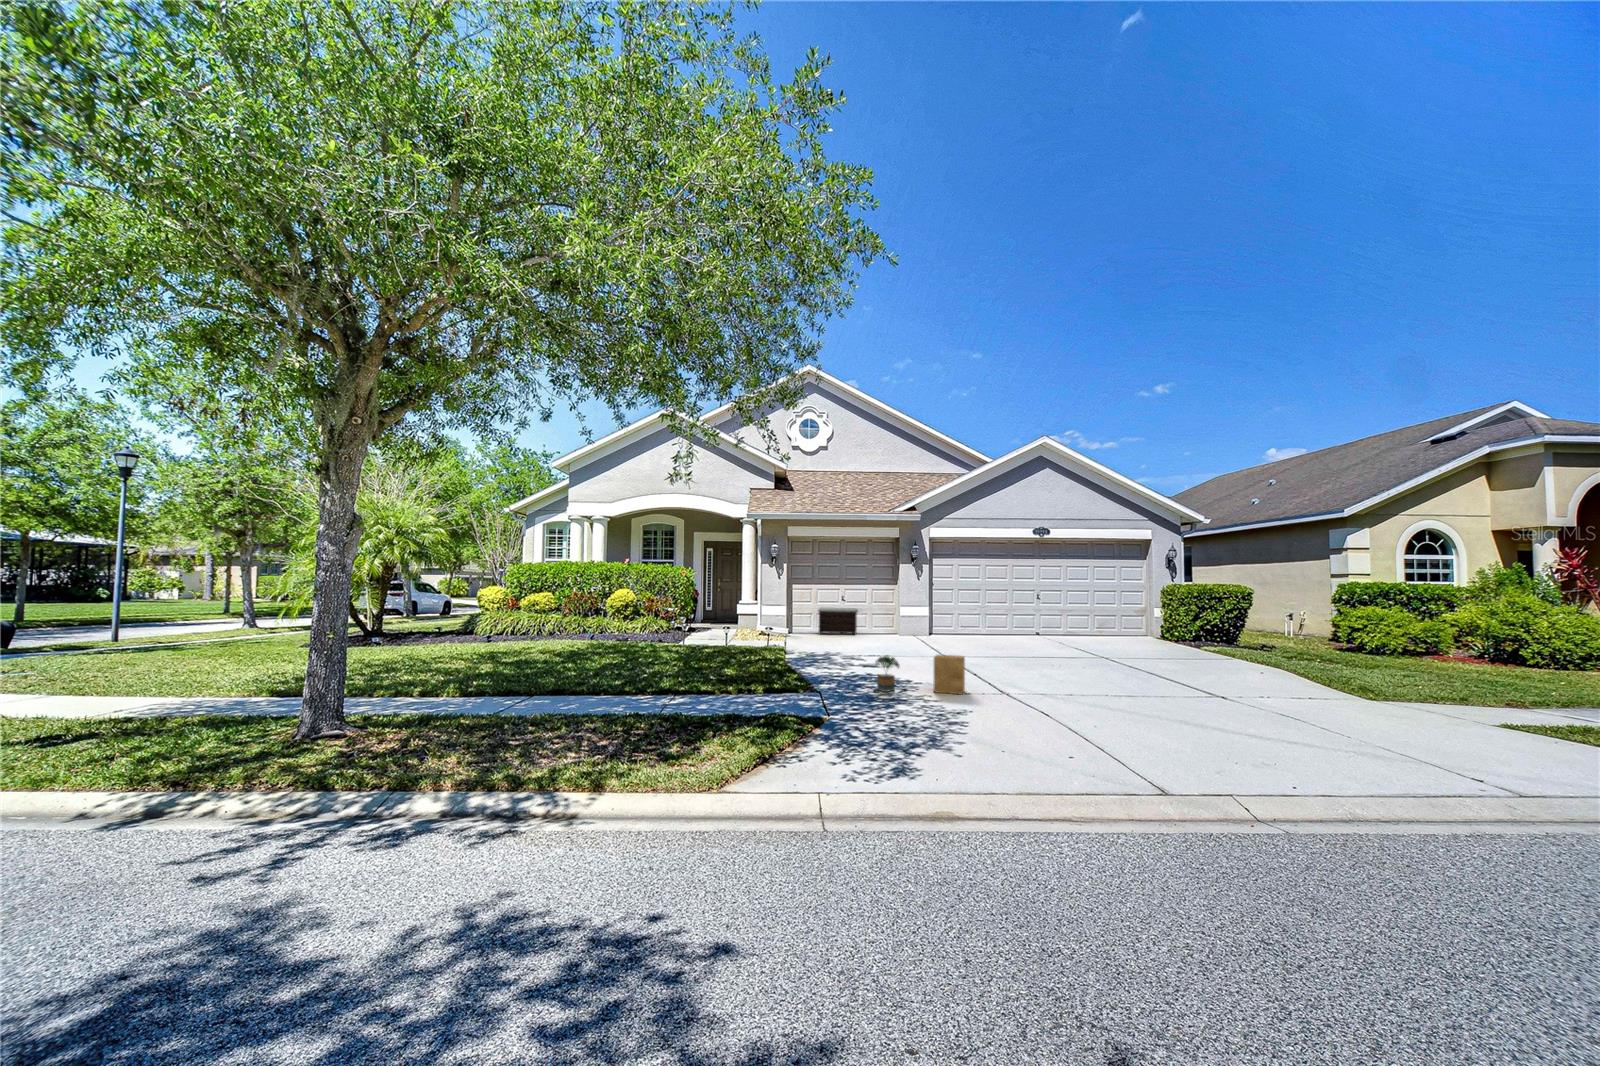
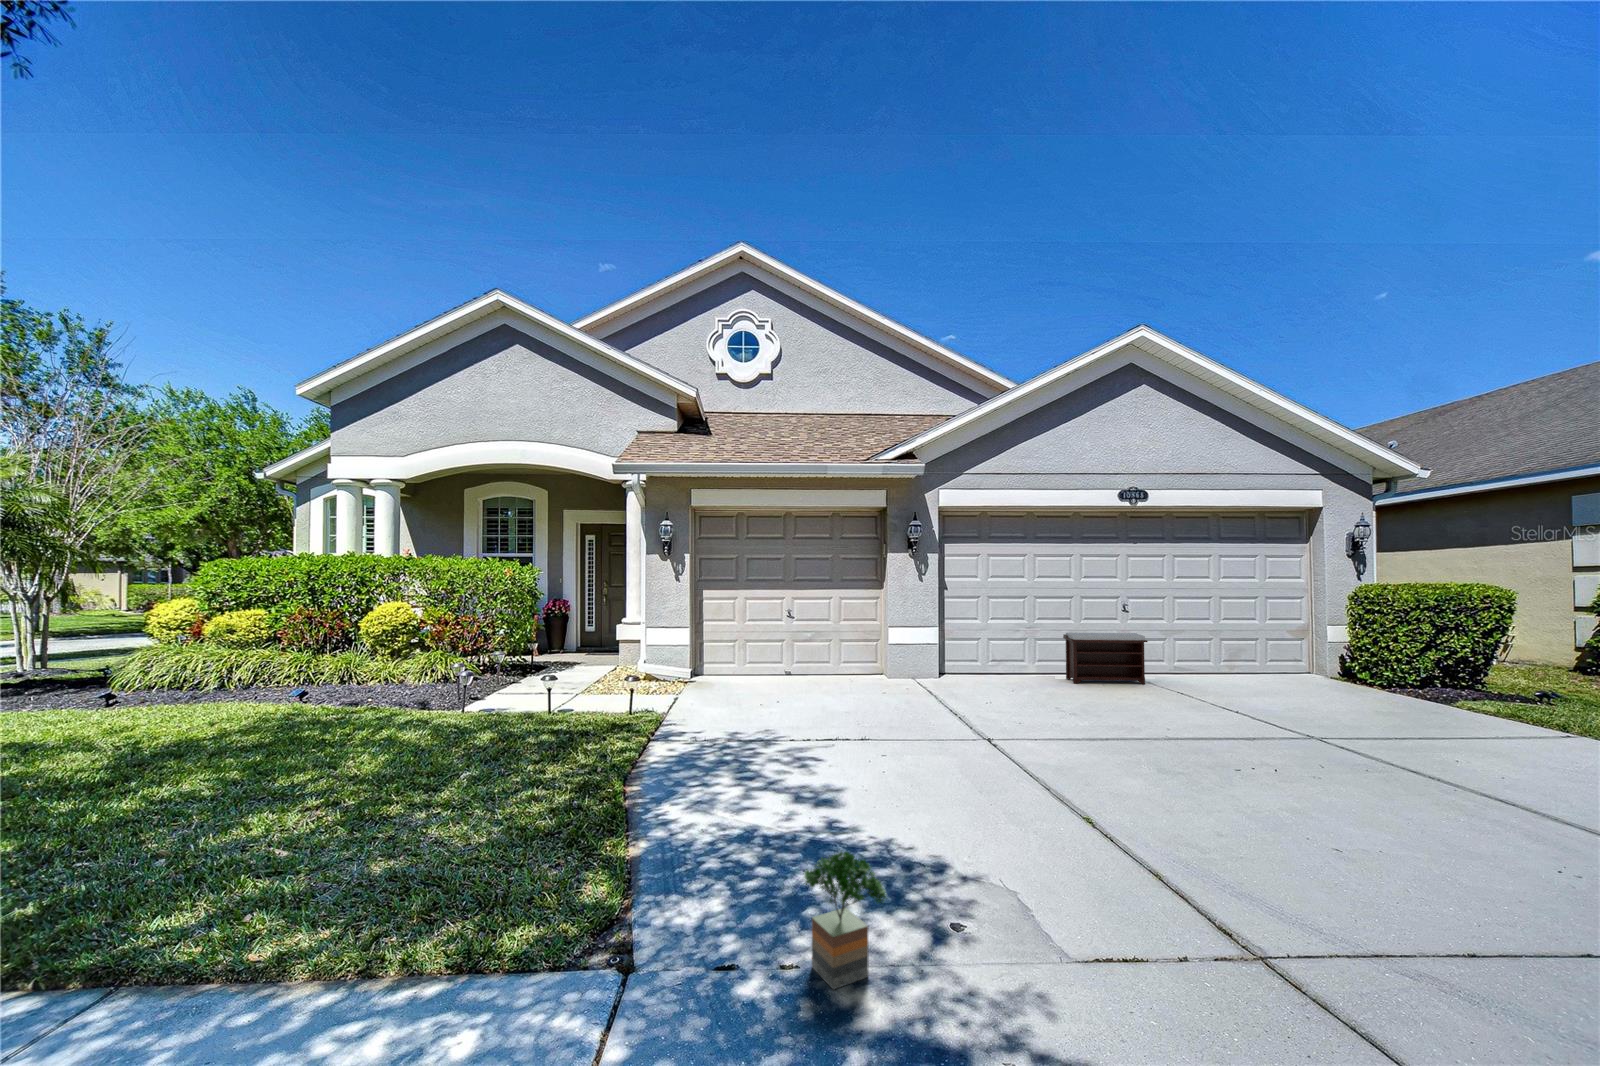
bench: present [818,607,858,635] -> present [1063,633,1148,684]
cardboard box: present [934,655,965,694] -> none [998,839,1101,1007]

